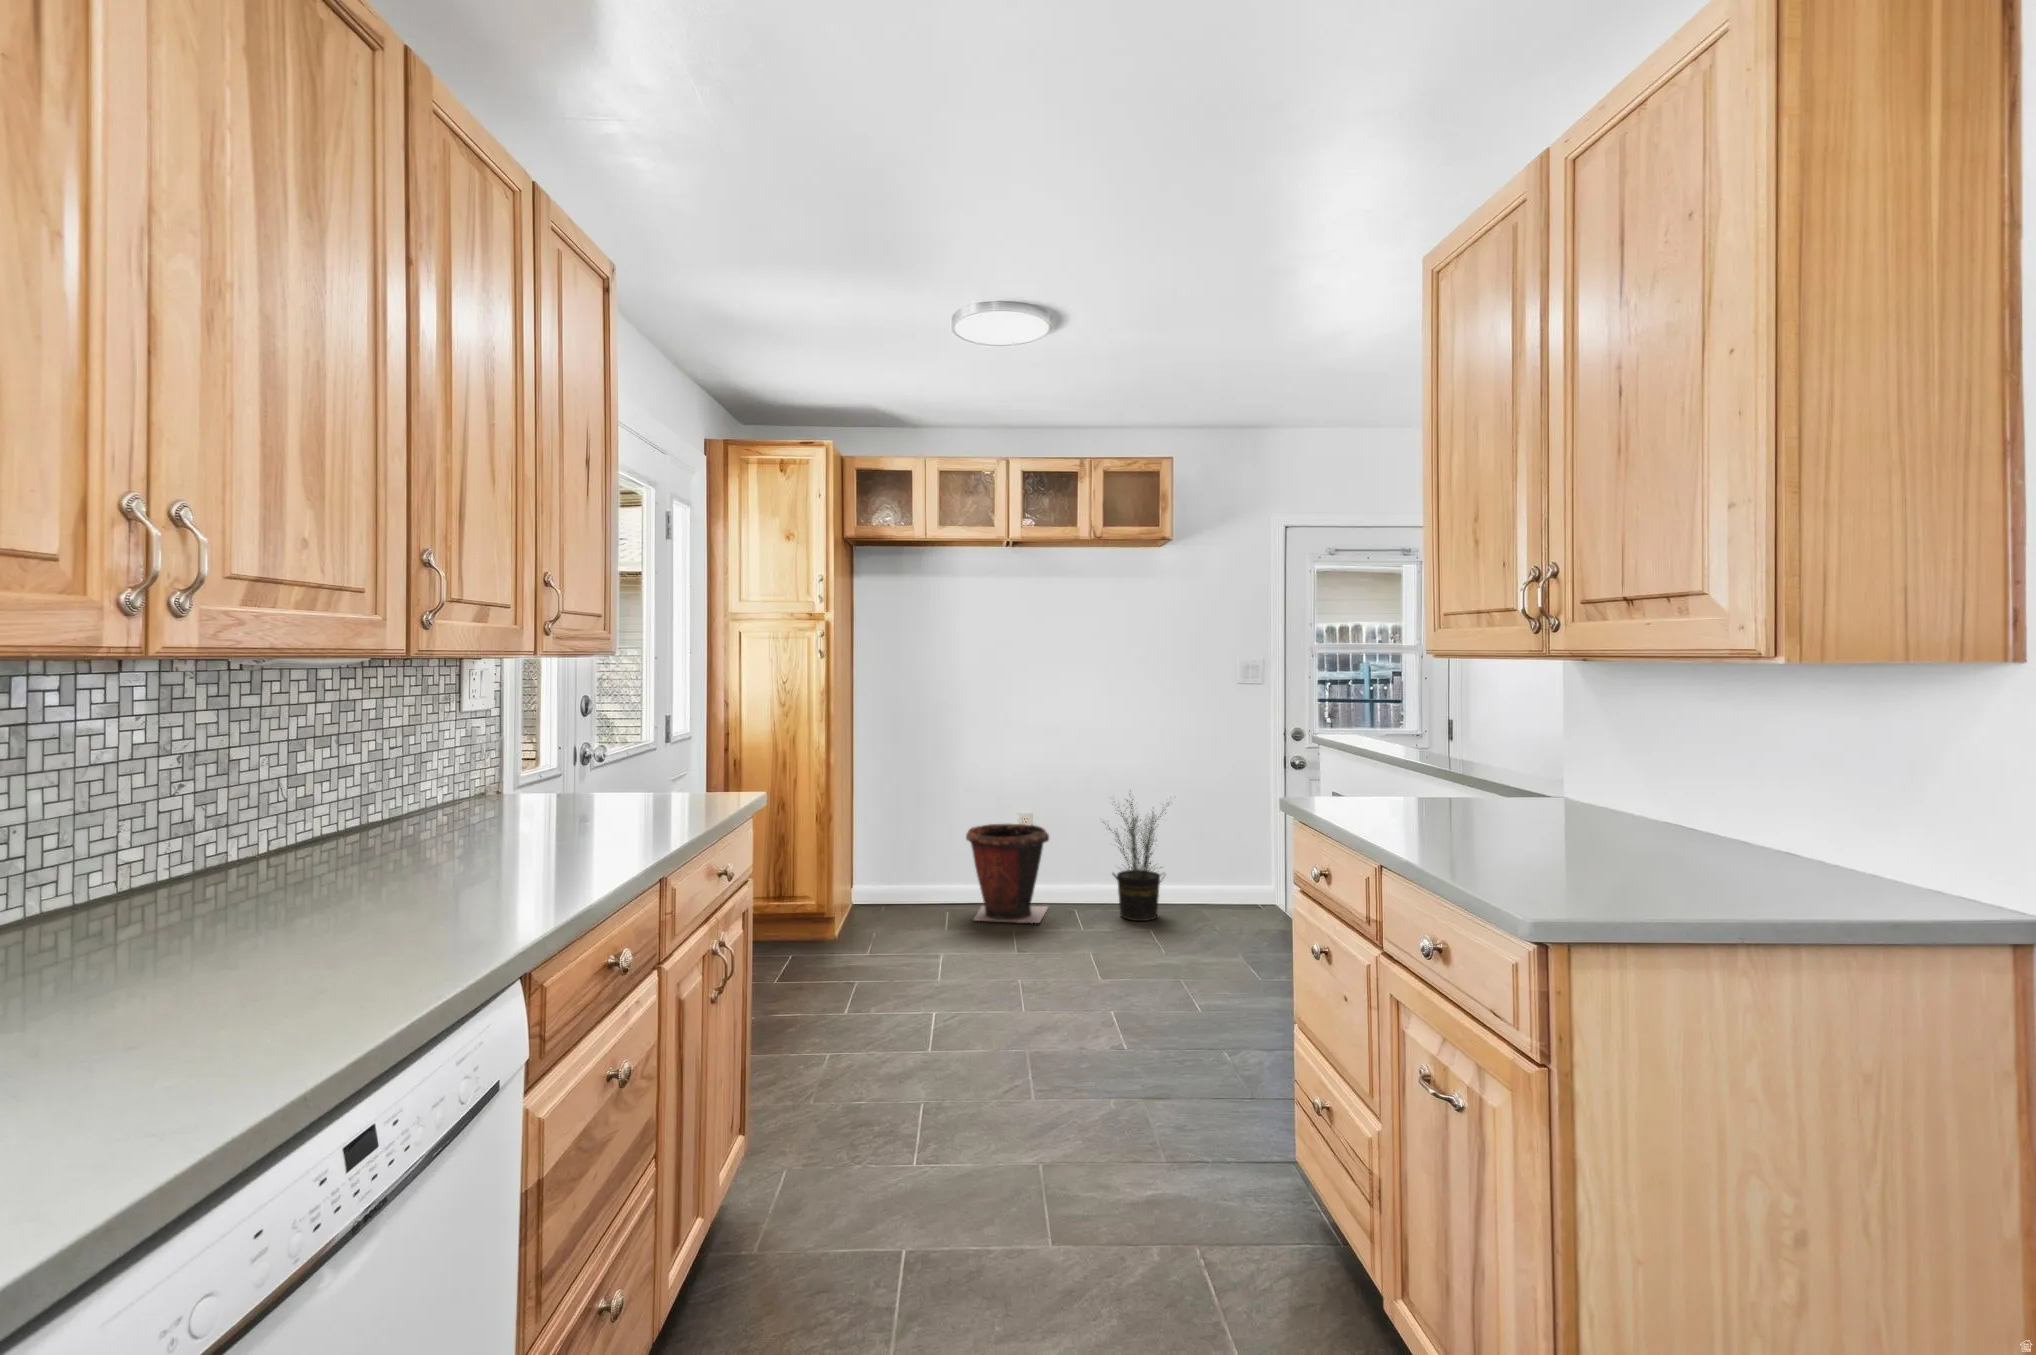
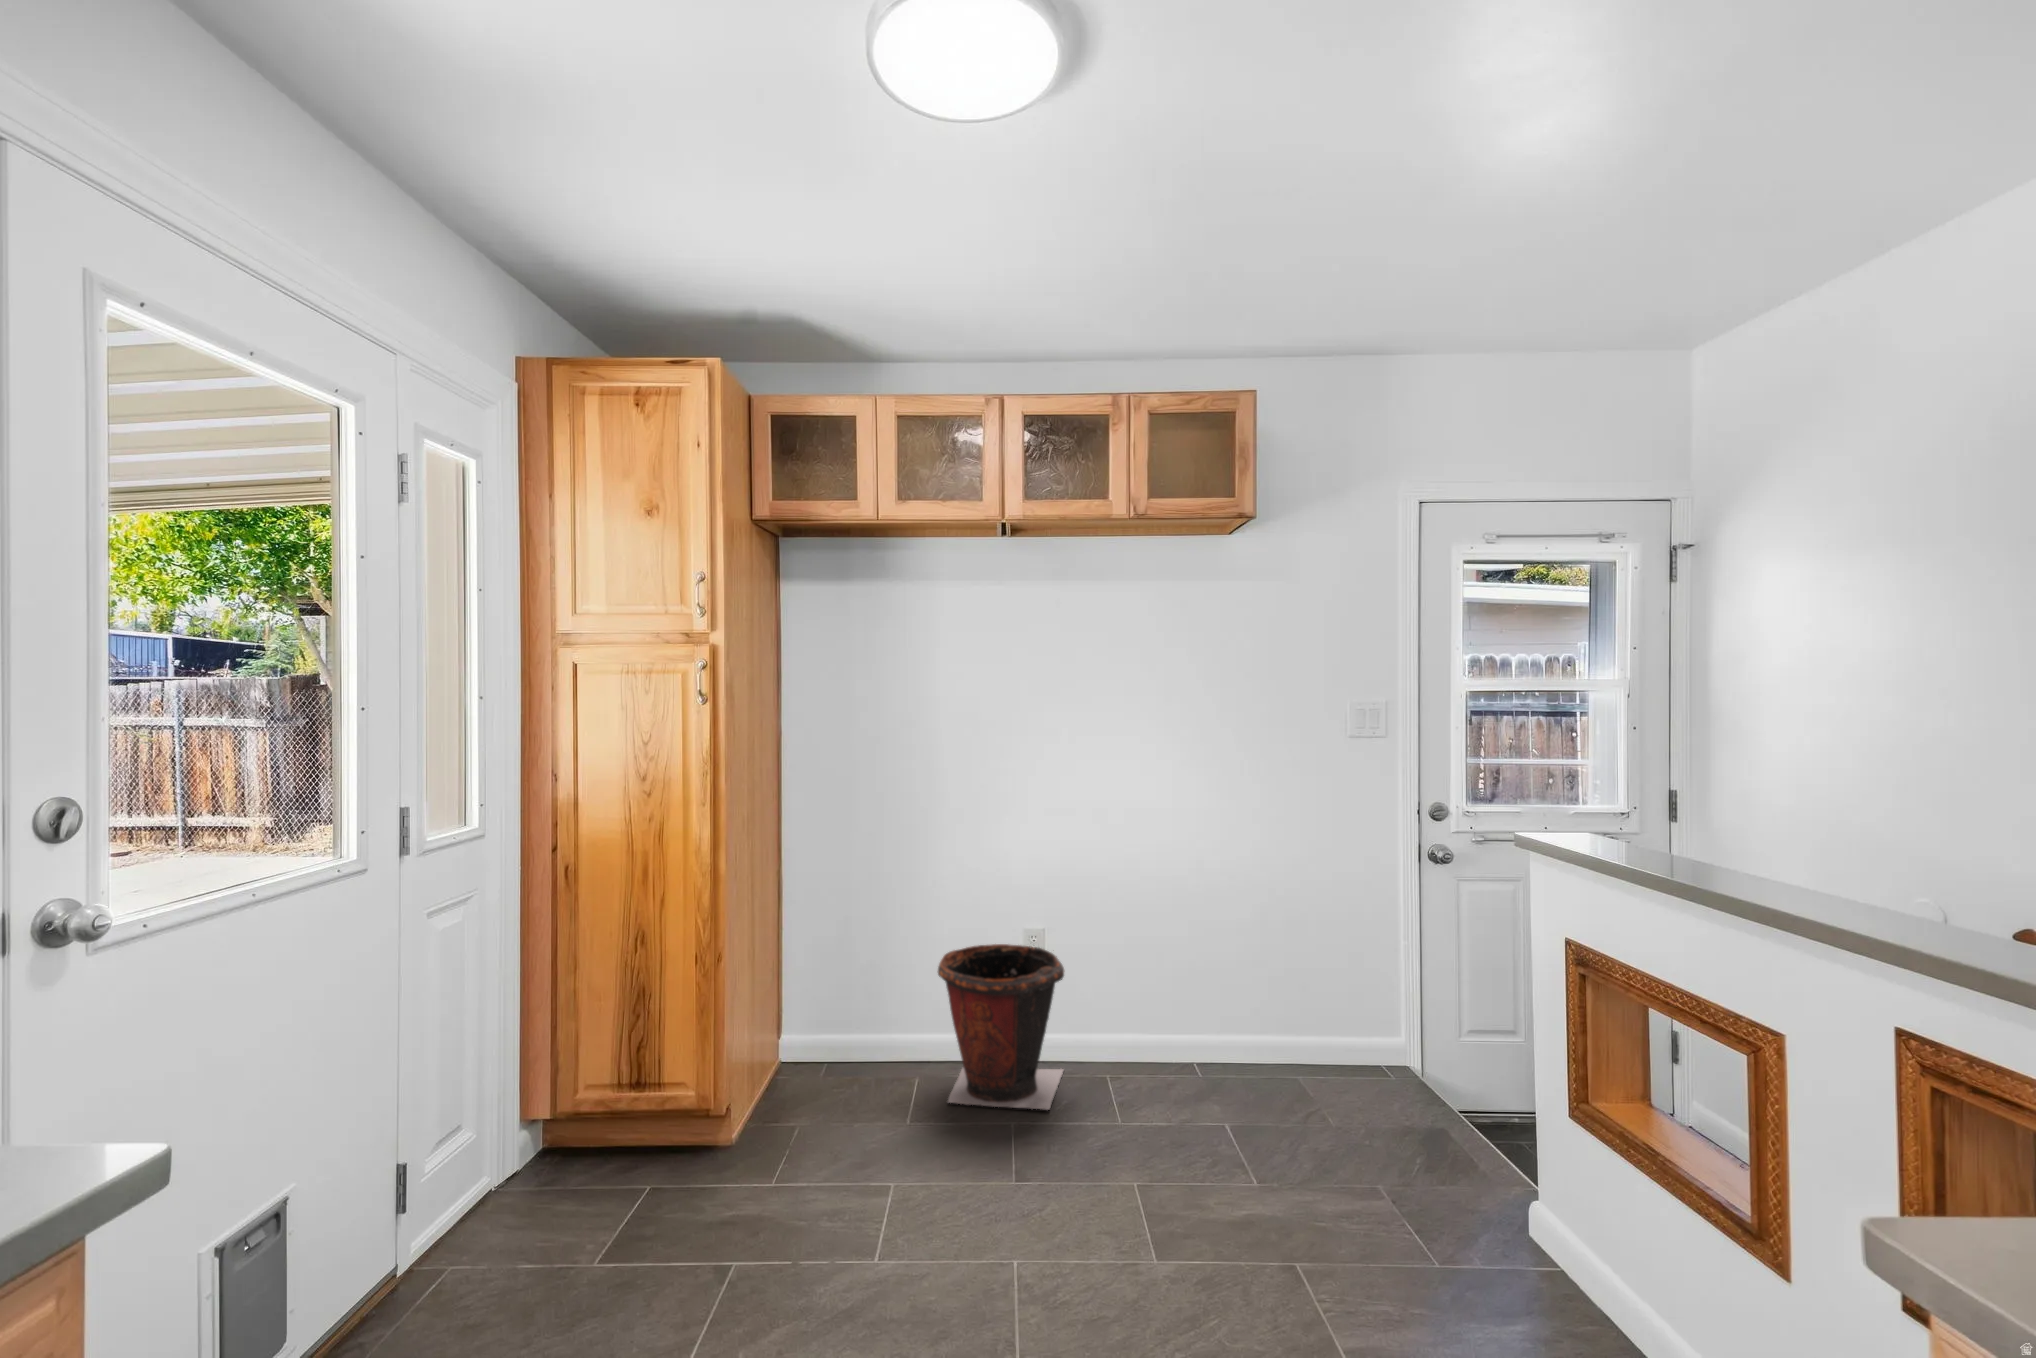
potted plant: present [1108,799,1166,921] -> none [1133,894,1264,1104]

